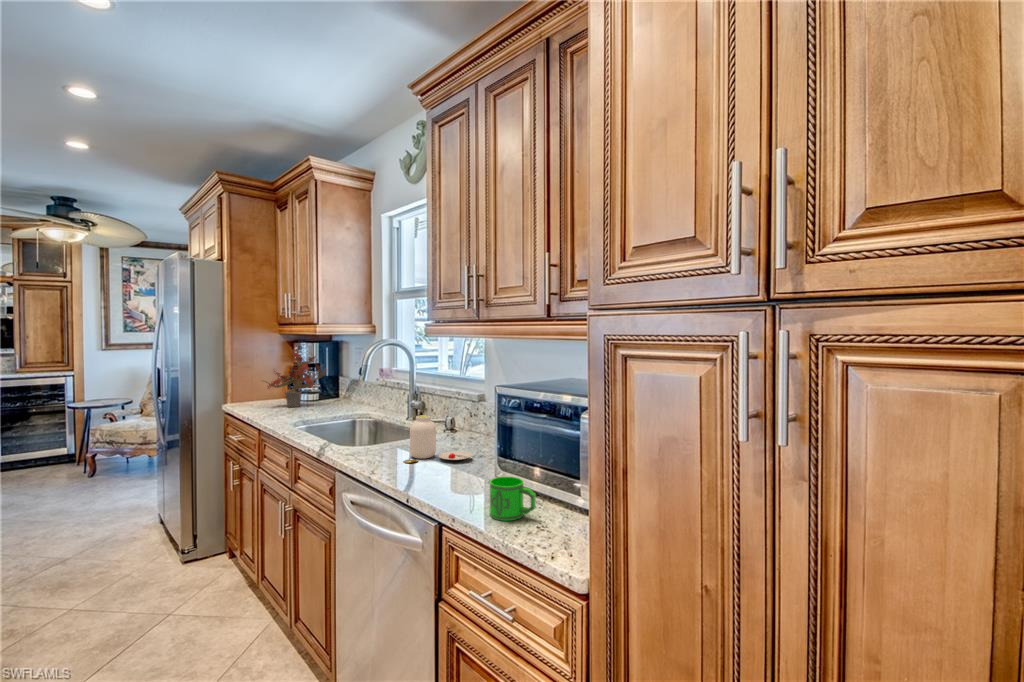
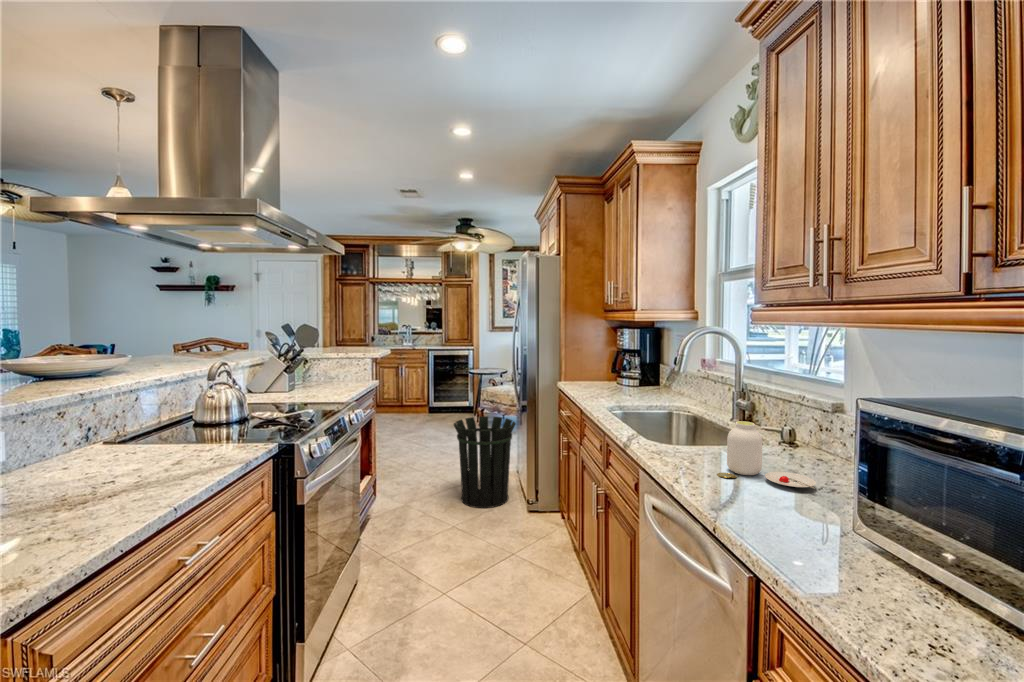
potted plant: present [265,344,327,407] -> none [585,327,649,391]
waste bin: none [58,456,162,580] -> present [454,416,516,508]
mug: present [490,477,536,521] -> none [839,539,933,617]

